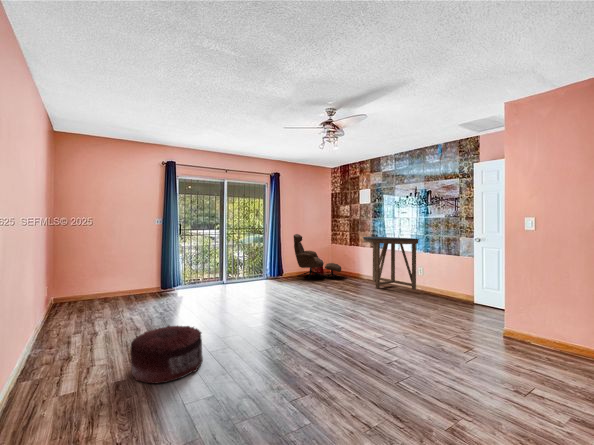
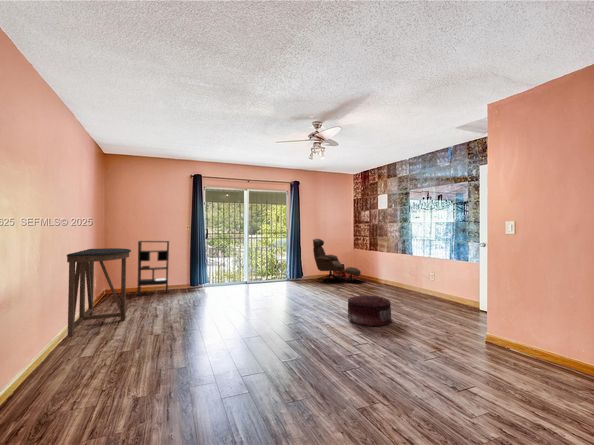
console table: present [363,237,419,290] -> present [67,248,131,337]
bookshelf: none [98,238,137,304] -> present [137,241,169,295]
pouf: present [130,326,203,383] -> present [348,295,392,326]

